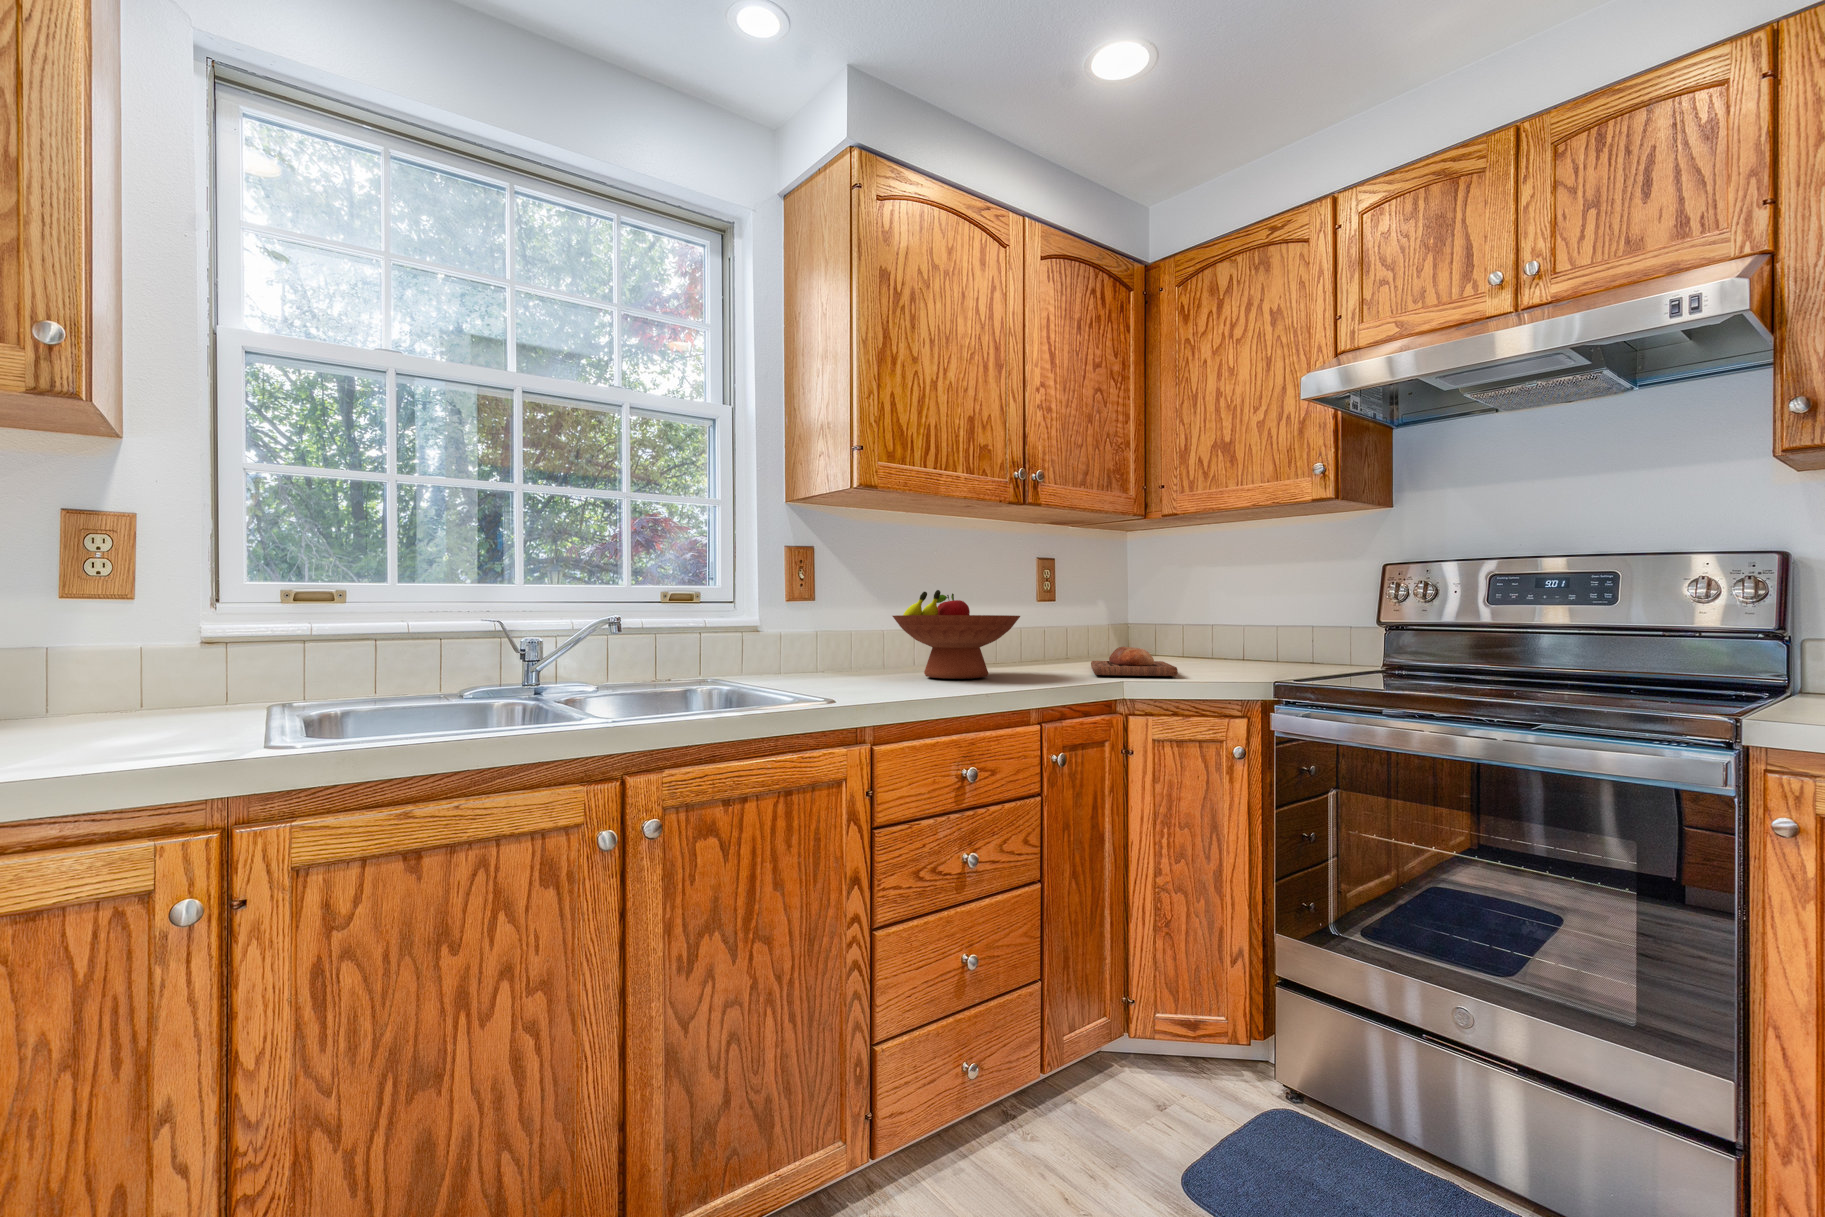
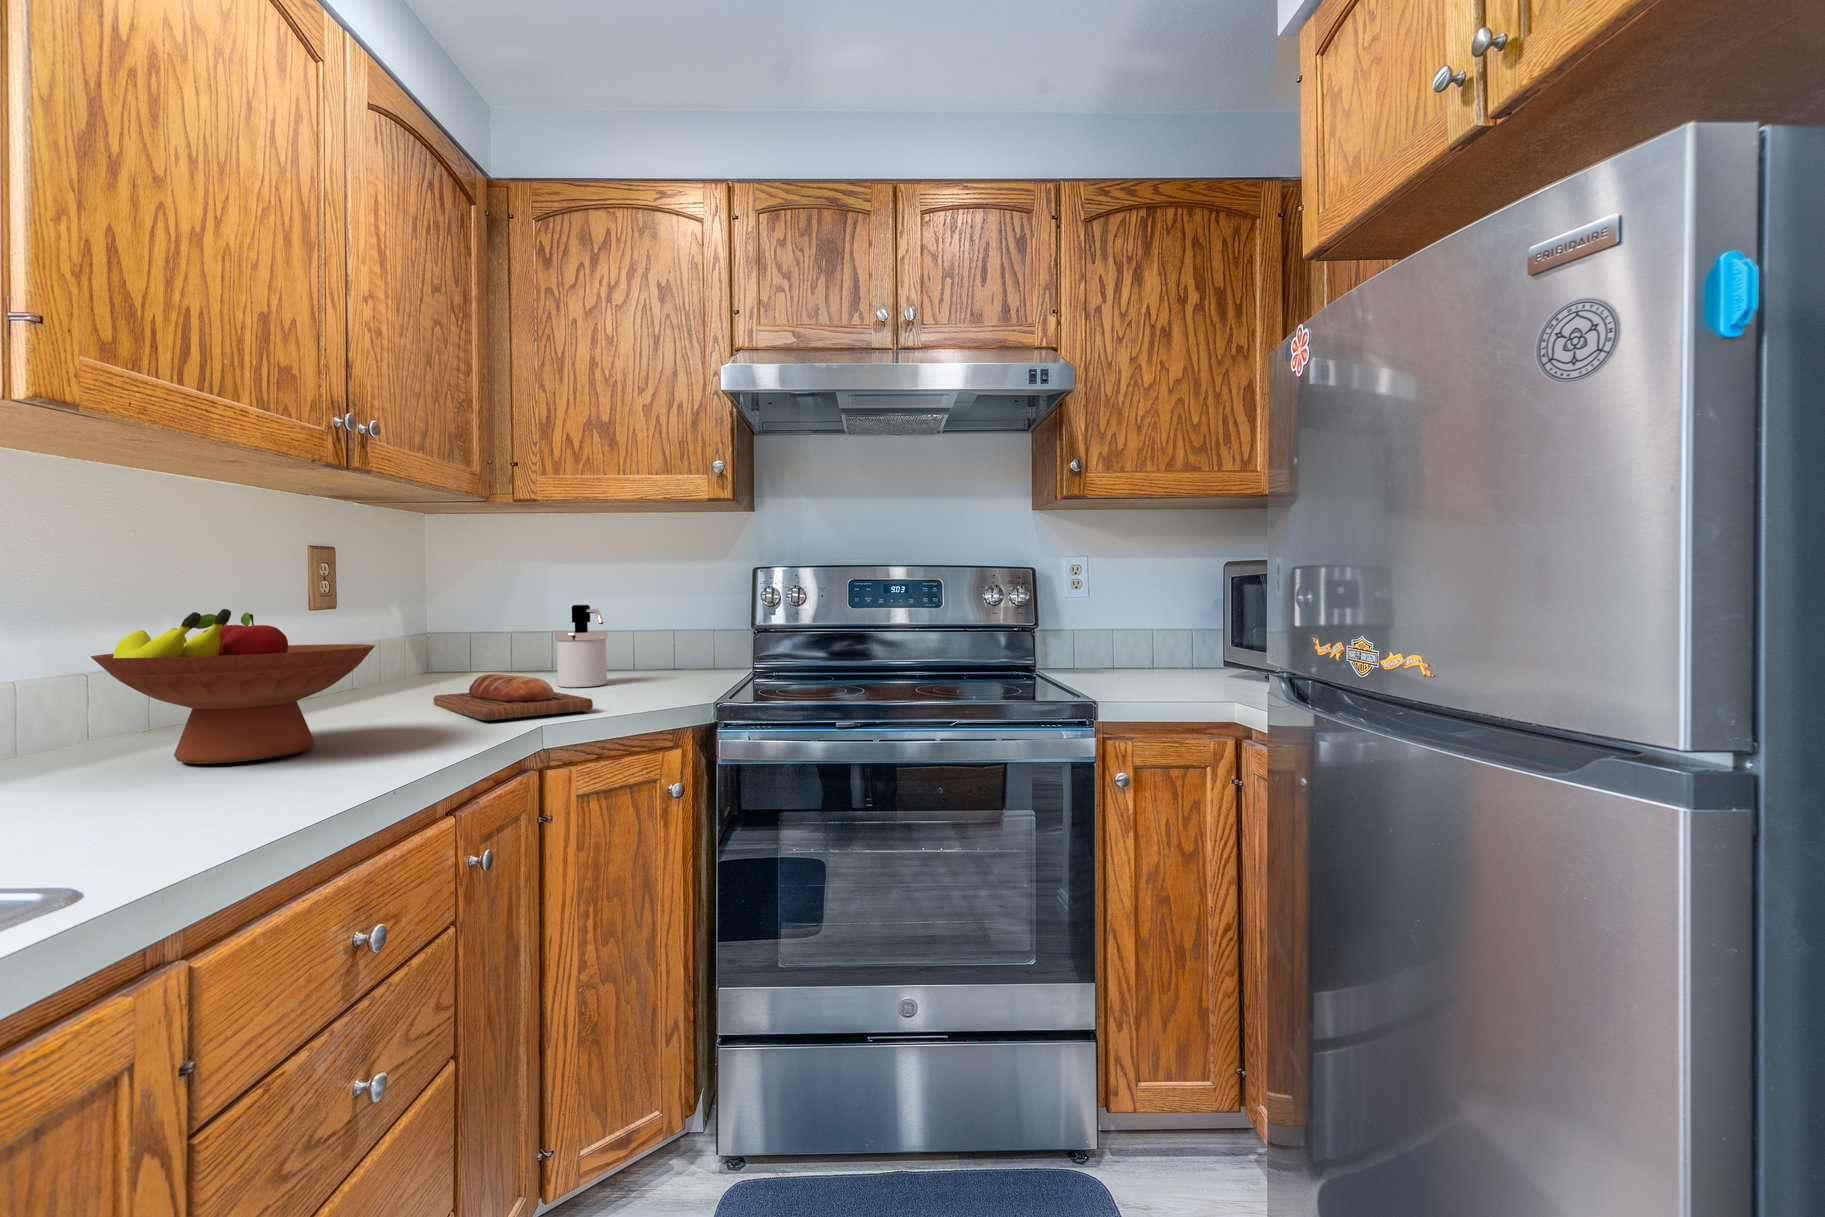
soap dispenser: none [1193,597,1237,666] -> present [555,605,608,687]

